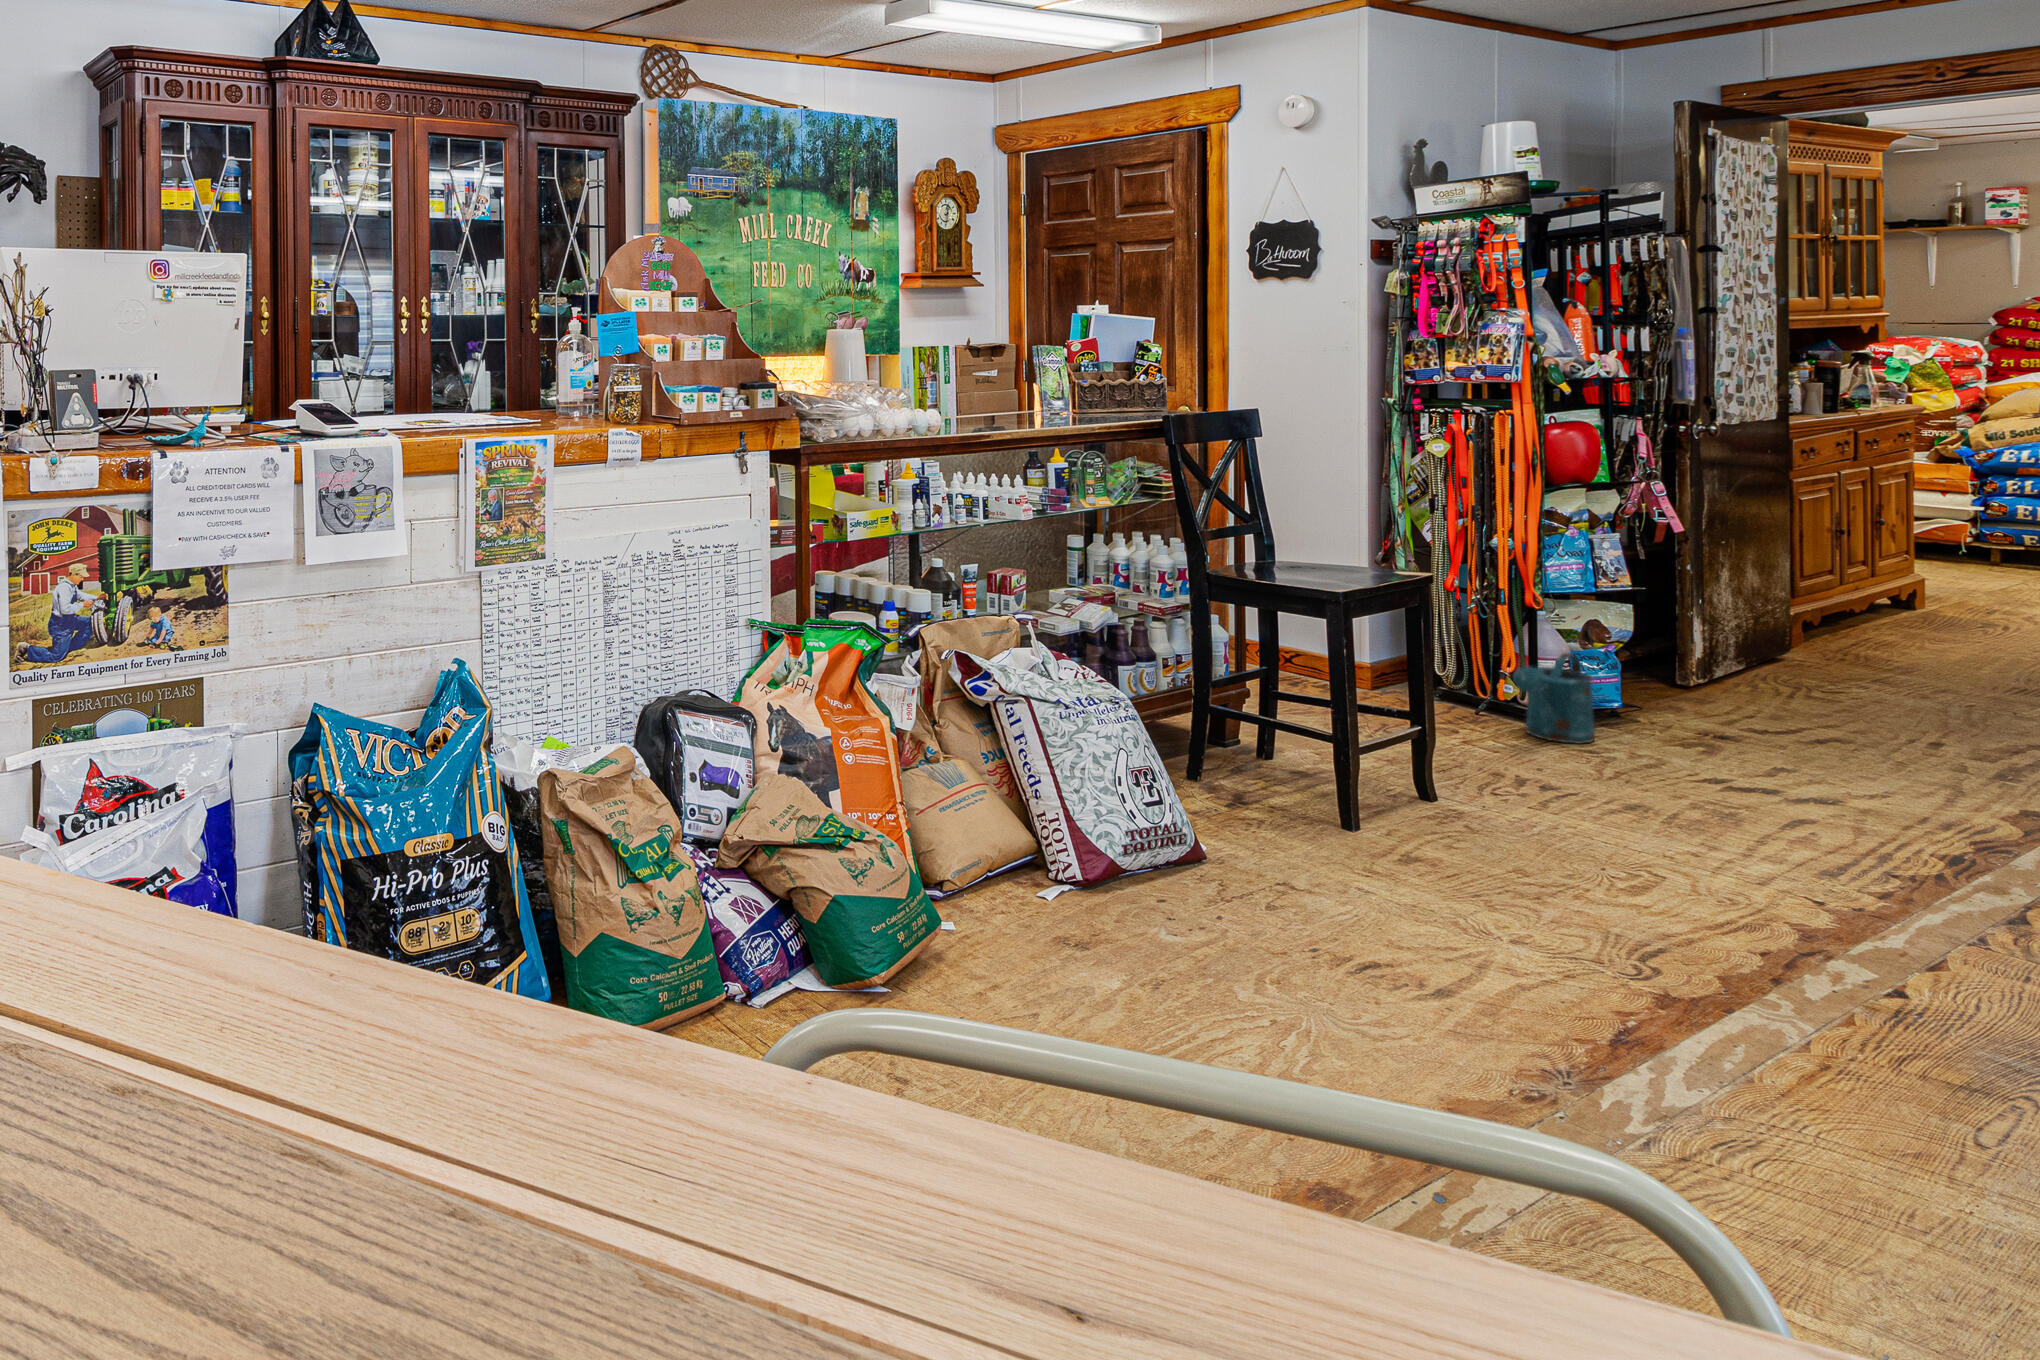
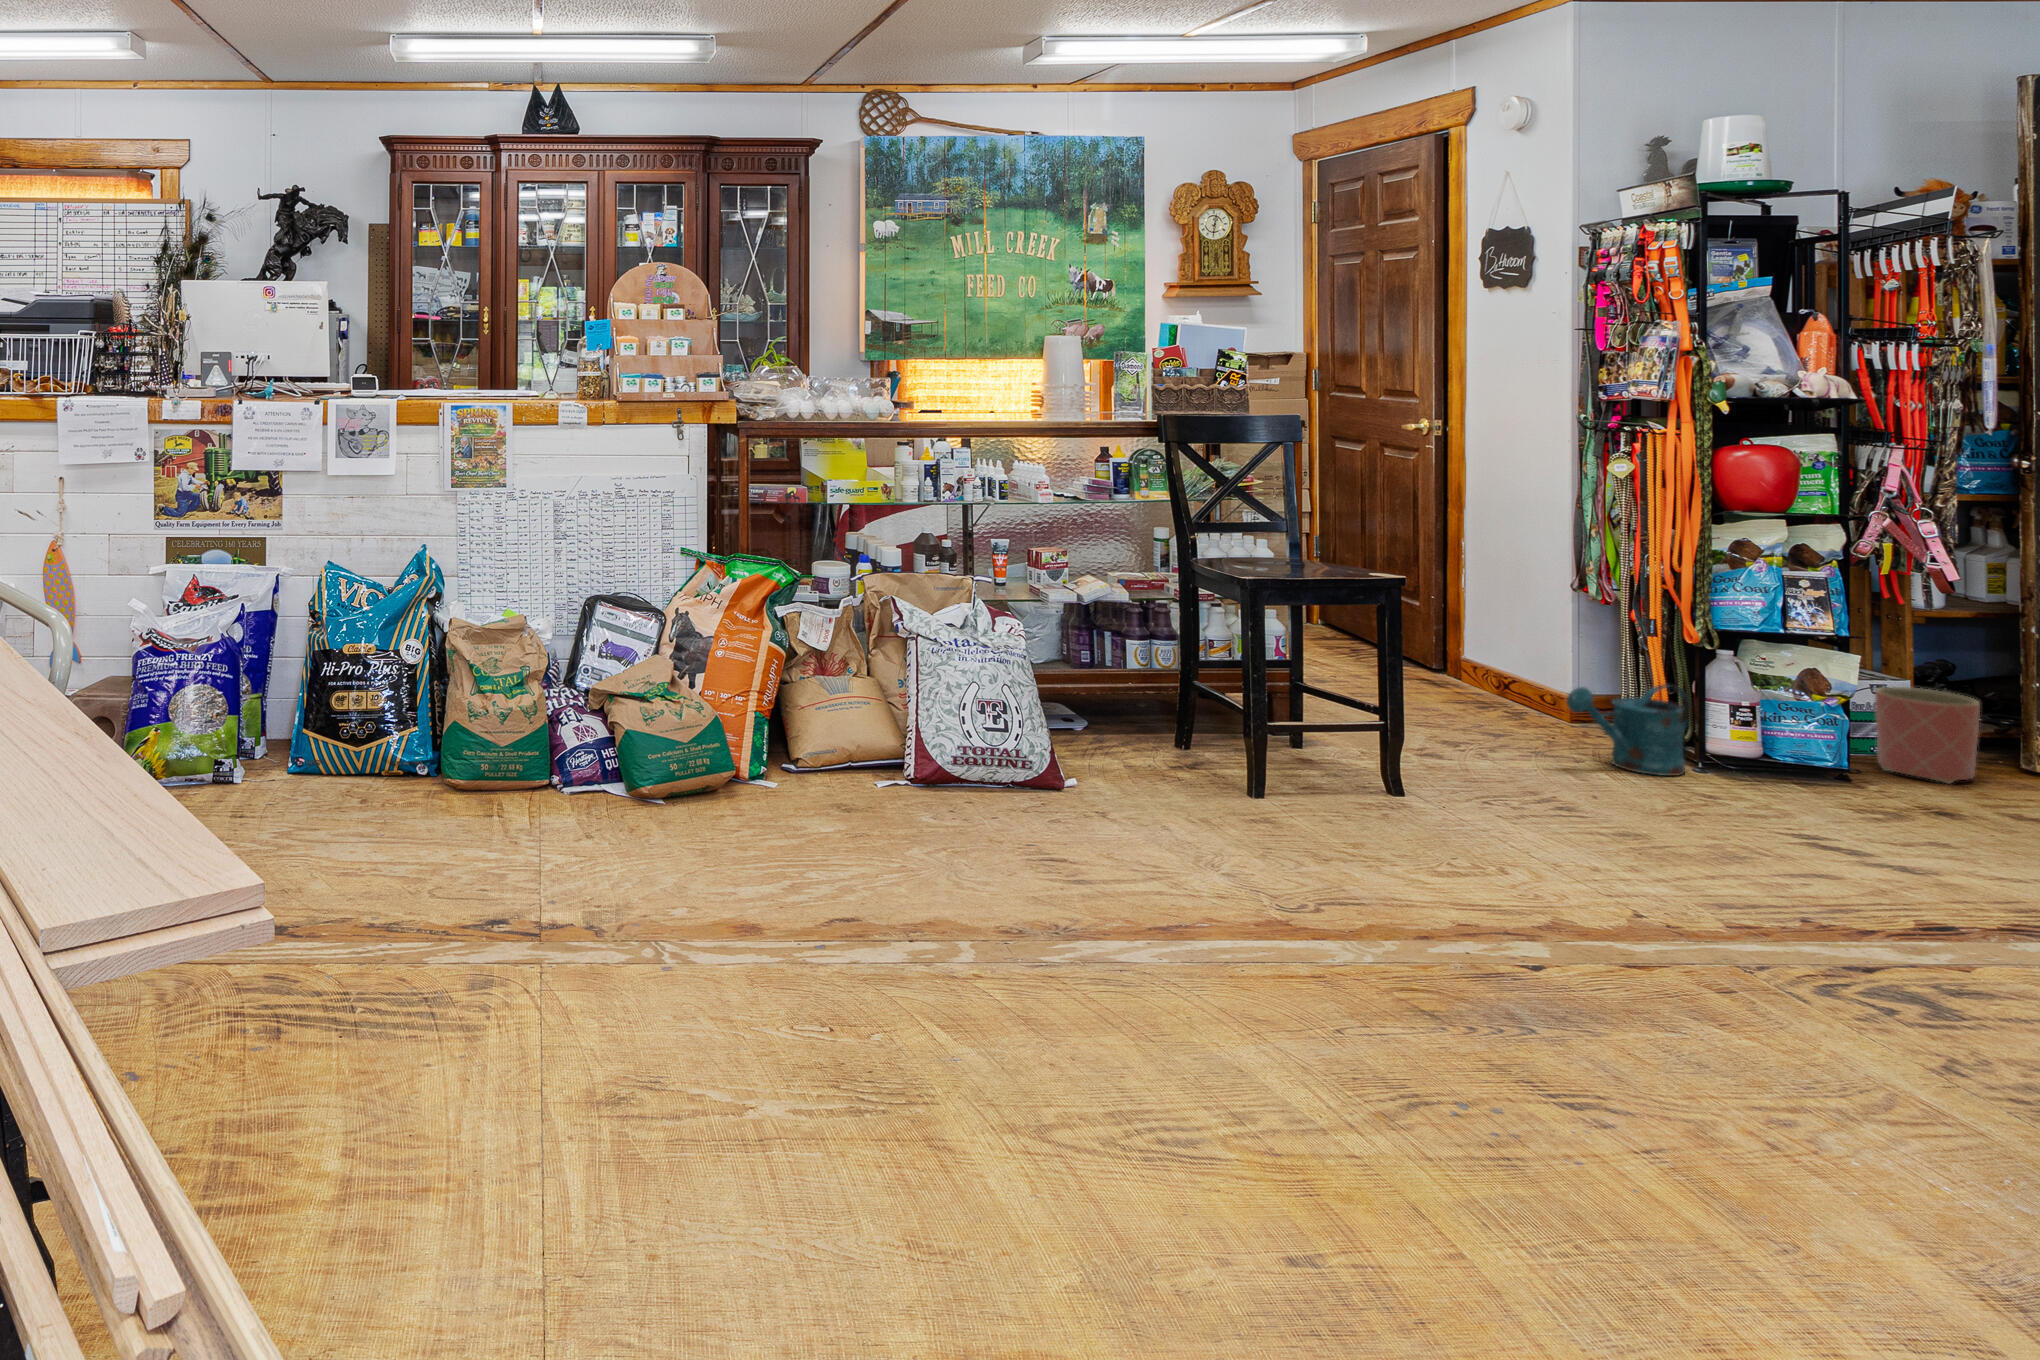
planter: none [1676,630,1765,716] -> present [1875,687,1980,784]

